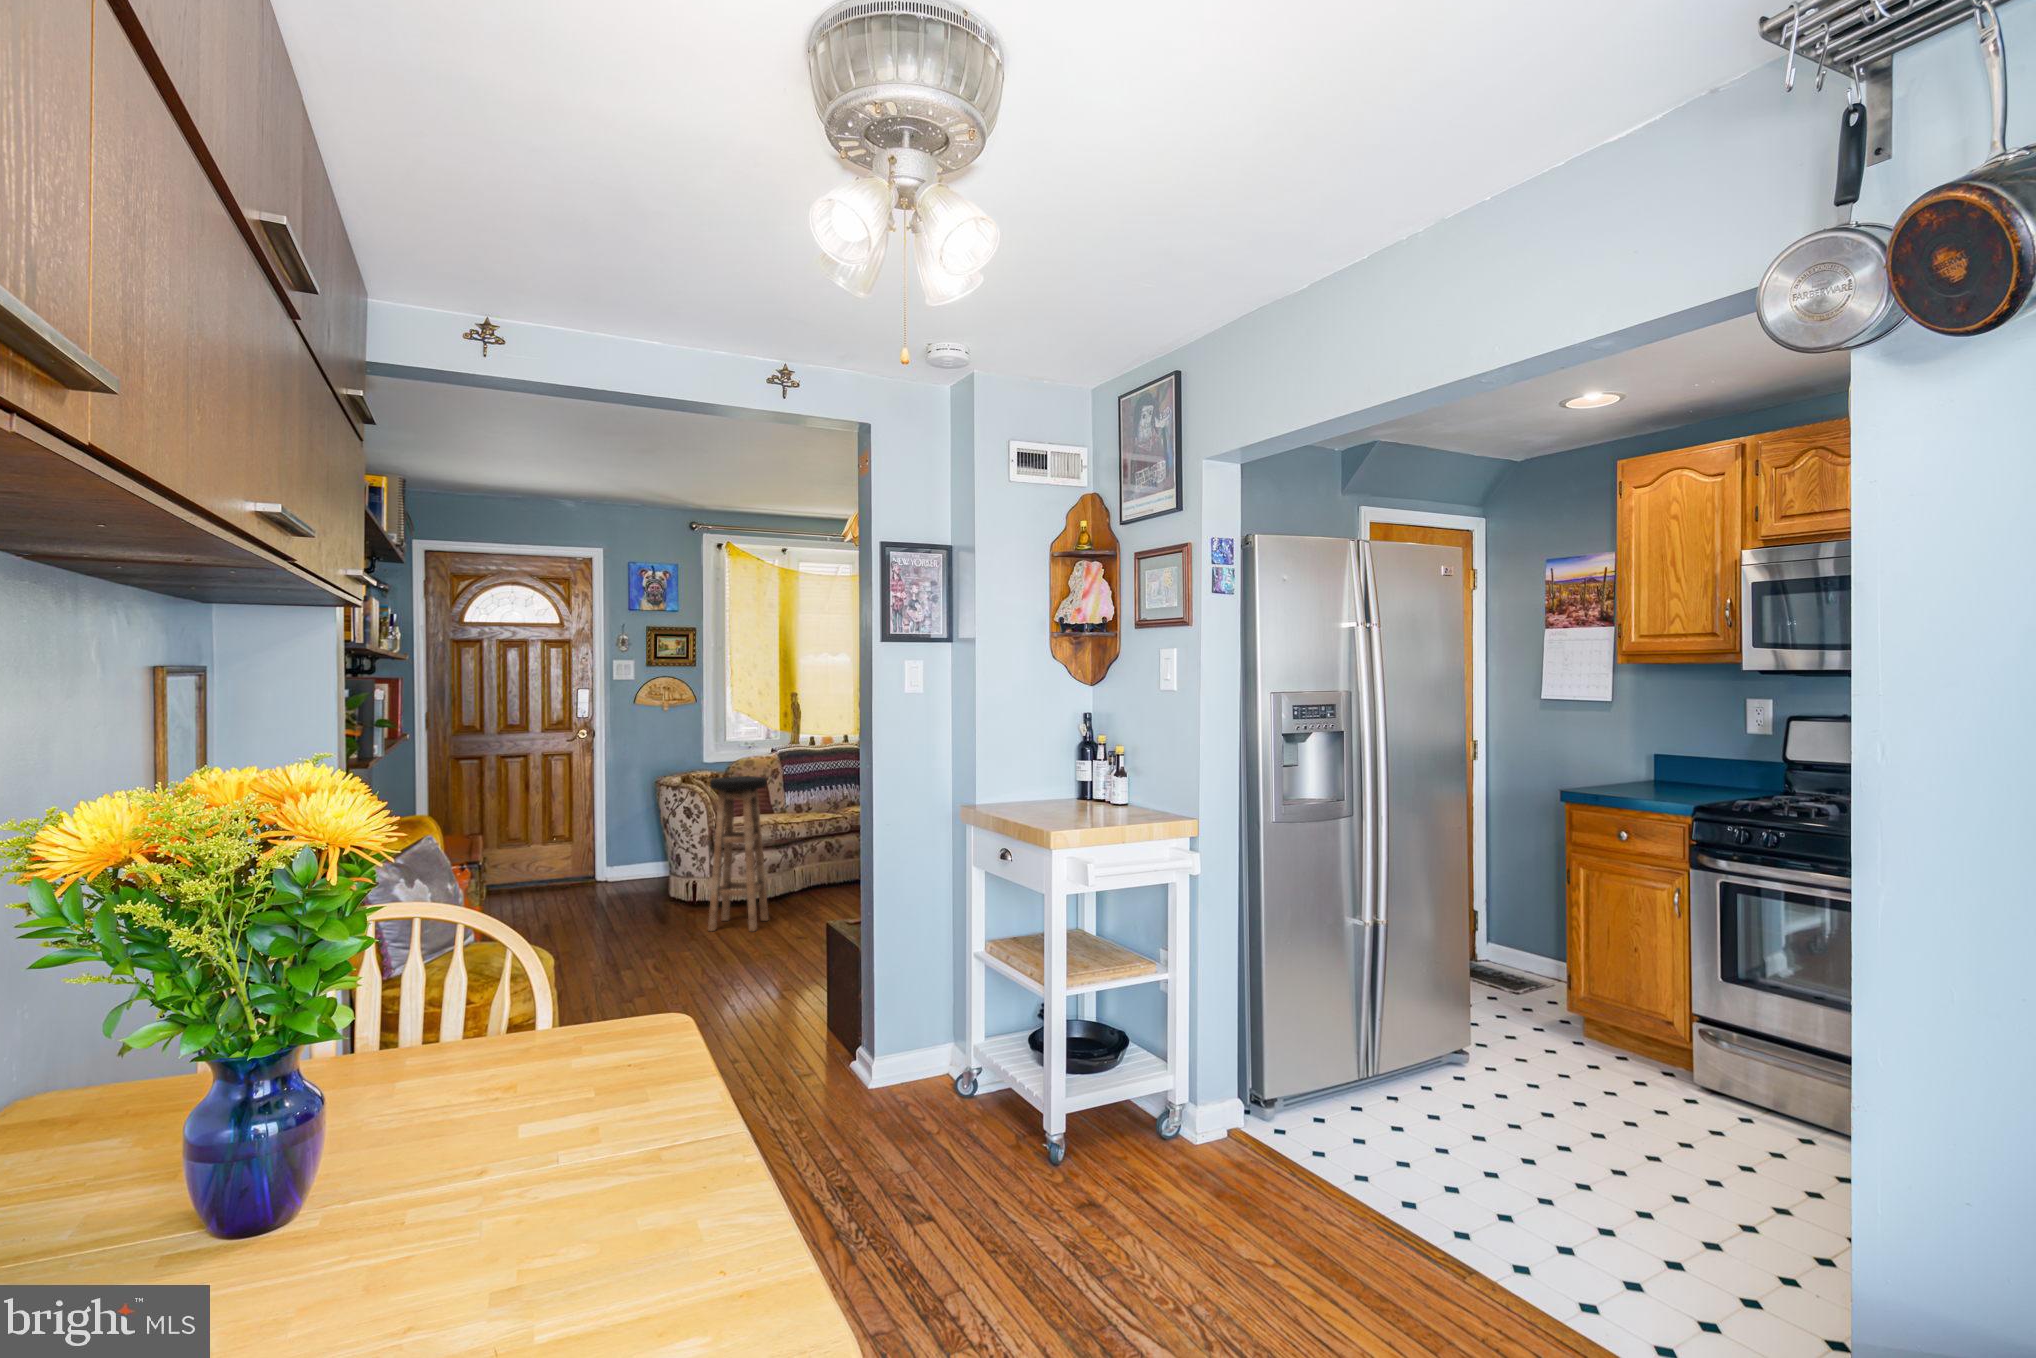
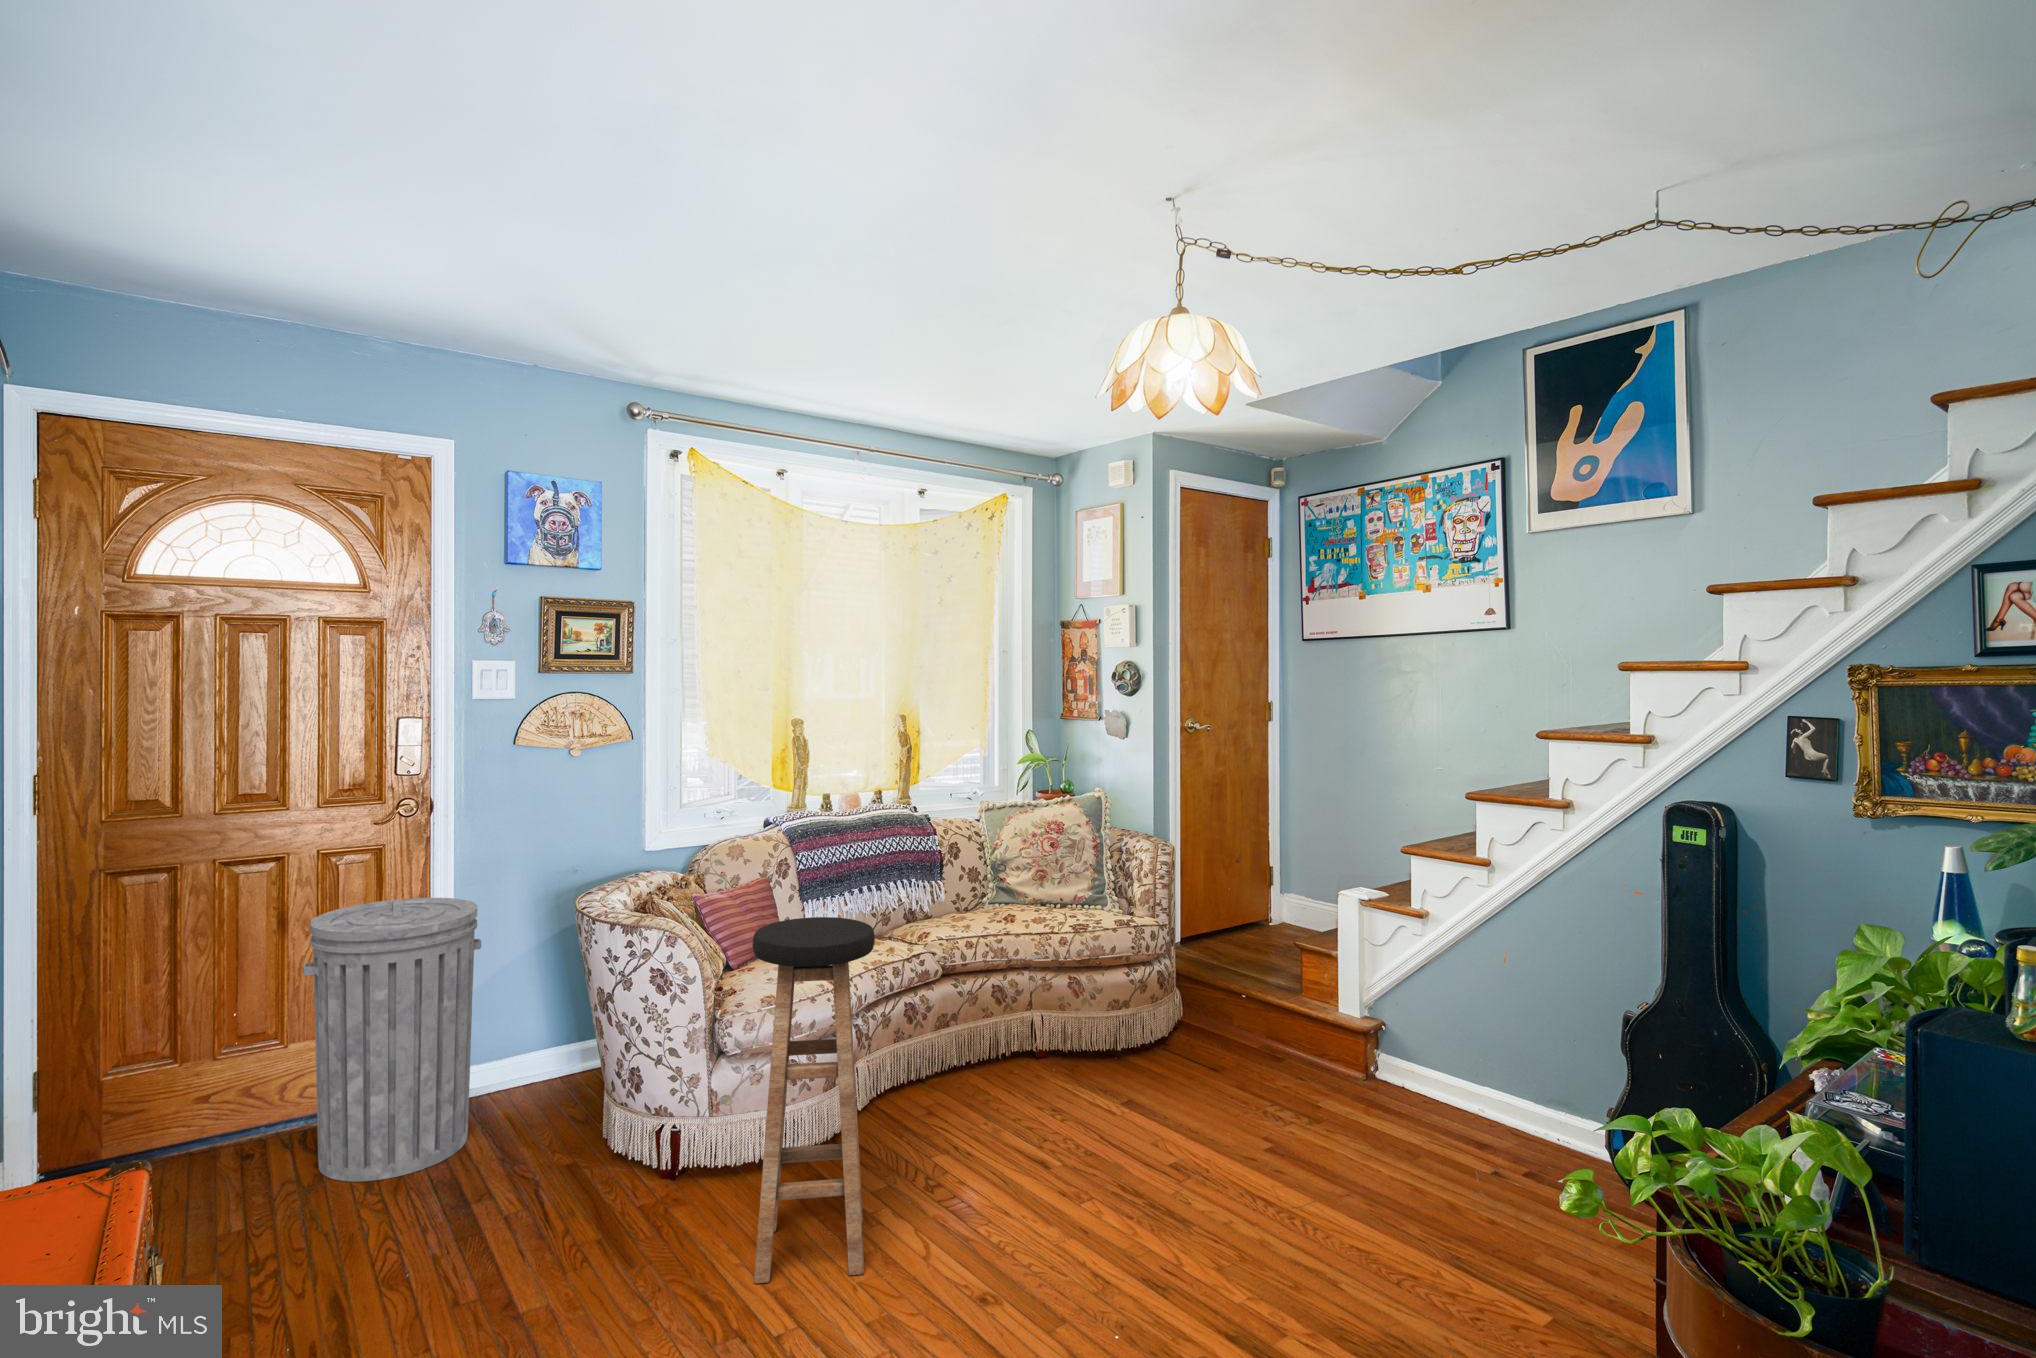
trash can: none [534,775,615,902] -> present [303,898,481,1182]

